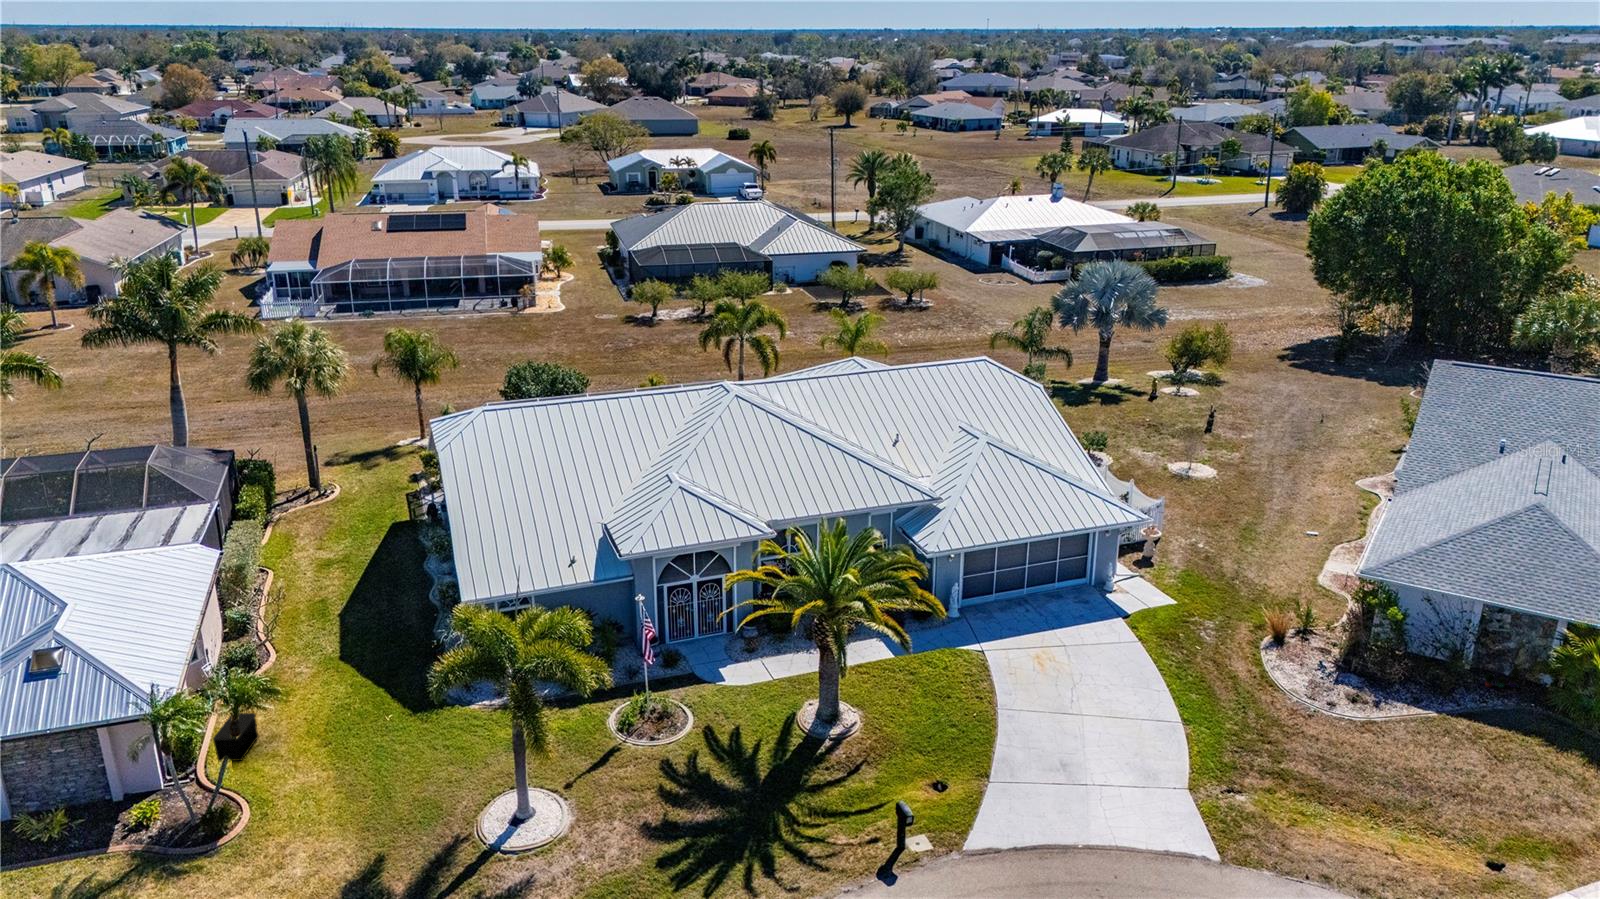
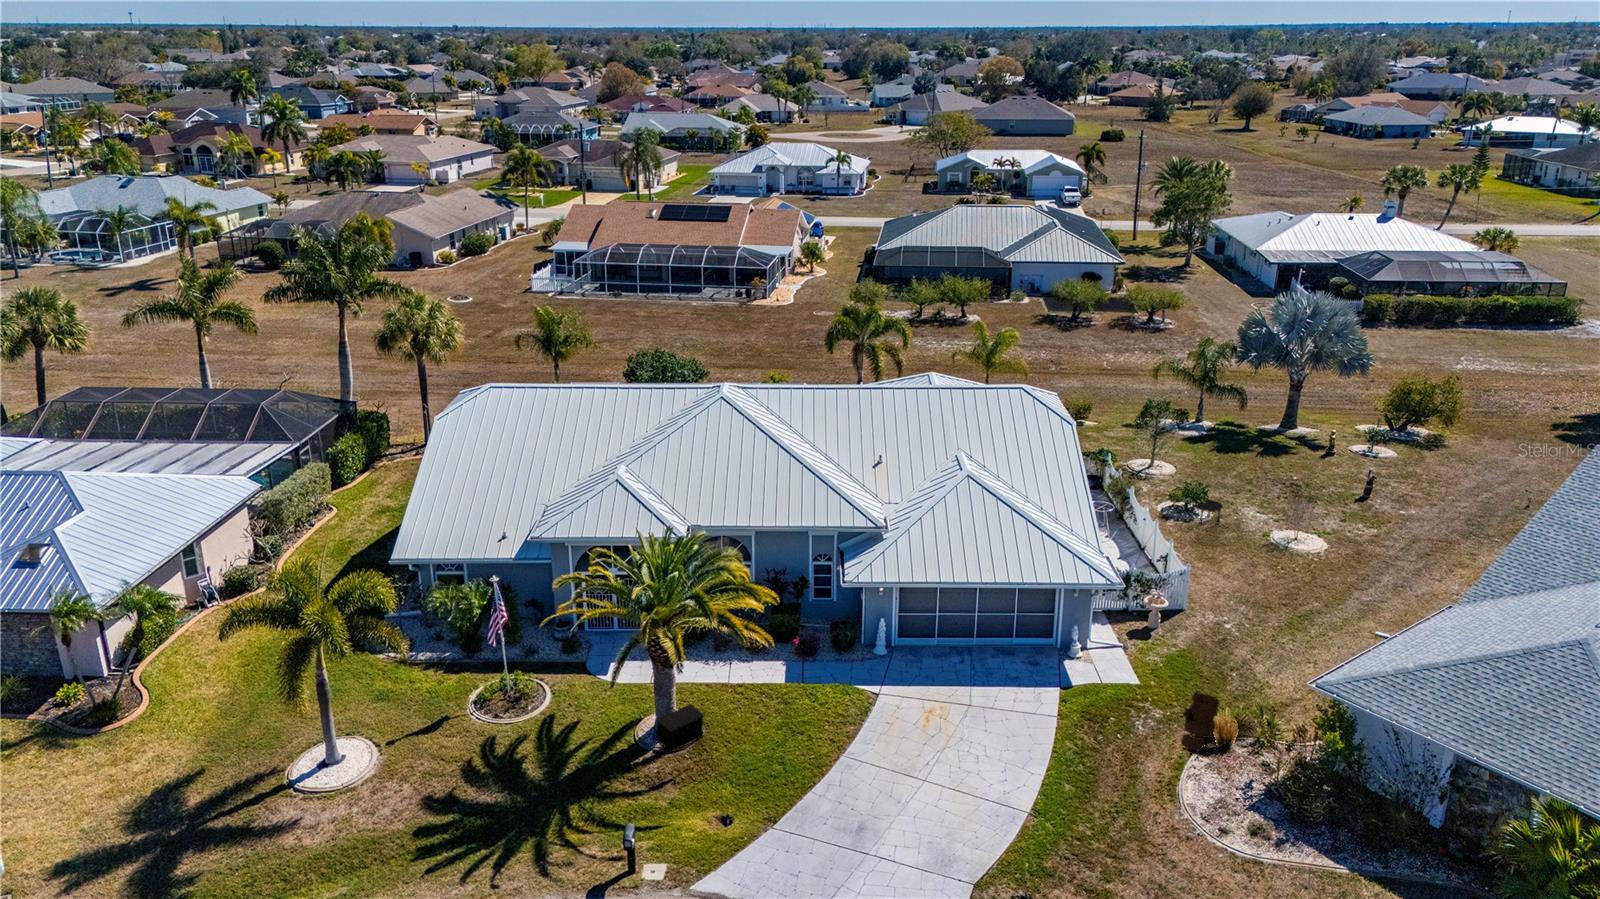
round table: none [1115,443,1143,466] -> present [1191,499,1223,524]
lounge chair: none [1241,598,1273,651] -> present [1181,692,1219,752]
storage bench: present [213,713,259,761] -> present [657,704,704,752]

